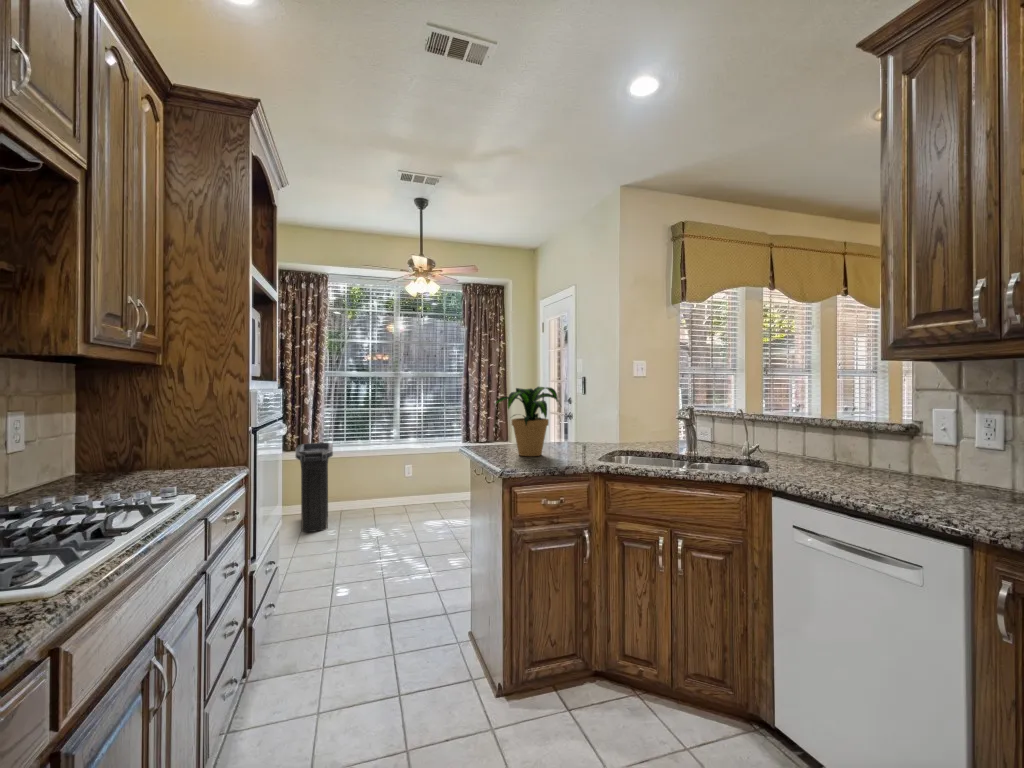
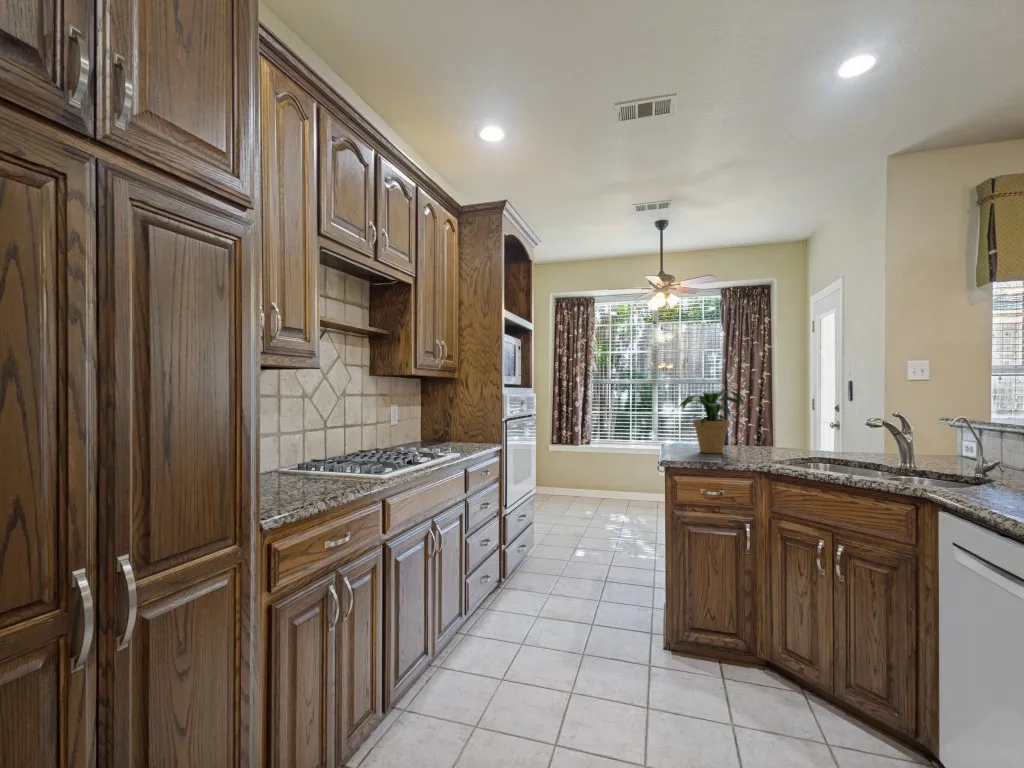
trash can: present [296,443,333,532] -> none [565,438,596,510]

